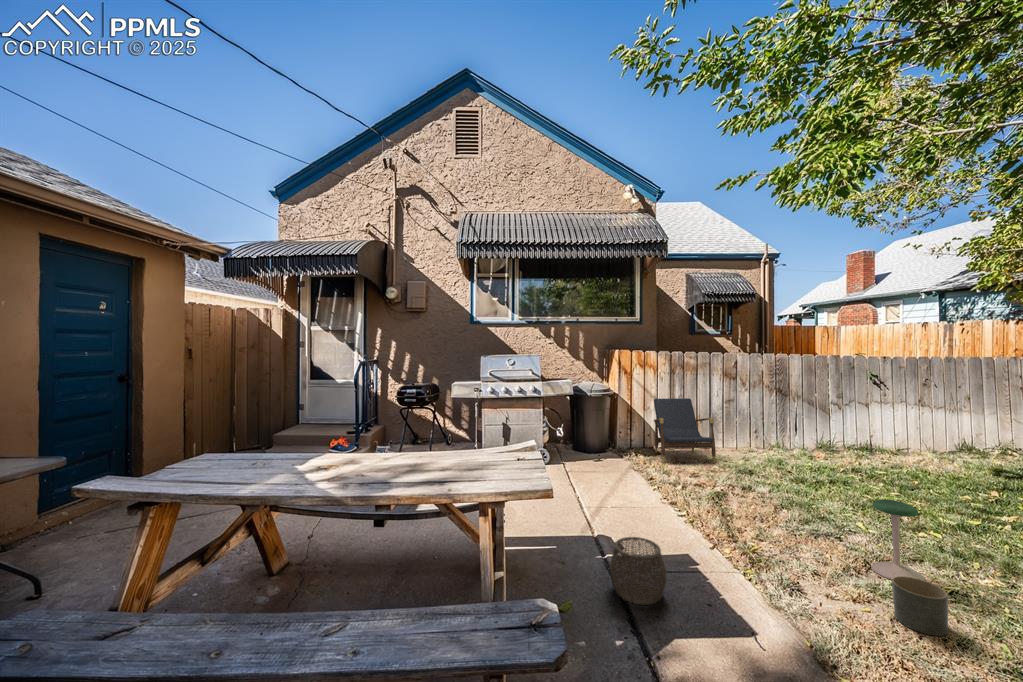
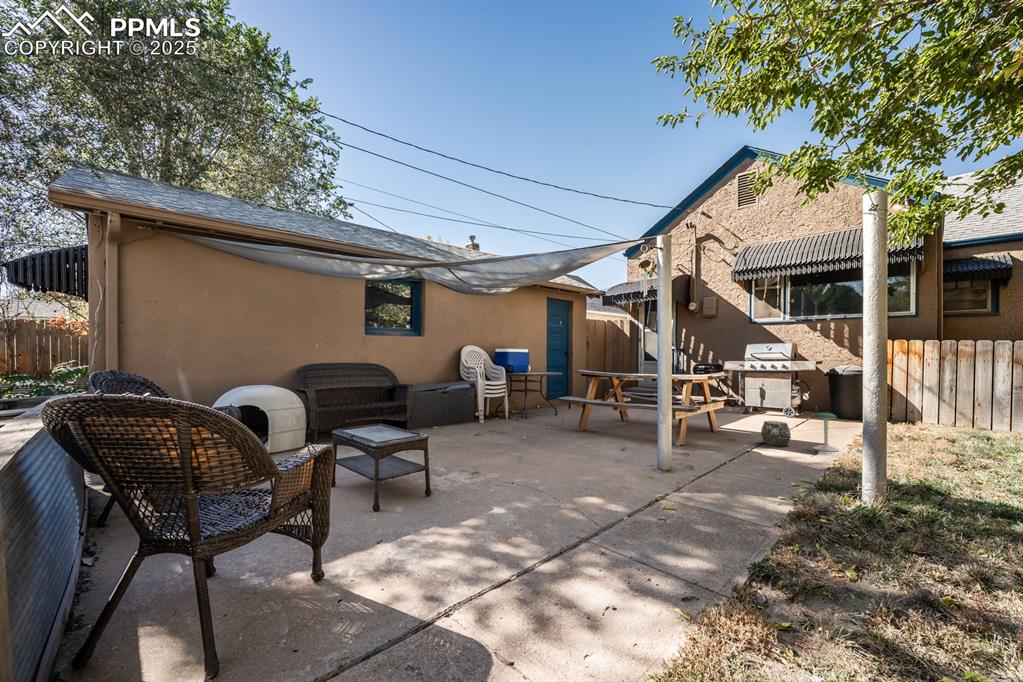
lounge chair: present [654,398,716,463] -> none [905,381,969,436]
stool: present [871,500,925,581] -> present [813,413,839,452]
planter: present [892,576,948,636] -> none [910,448,939,471]

